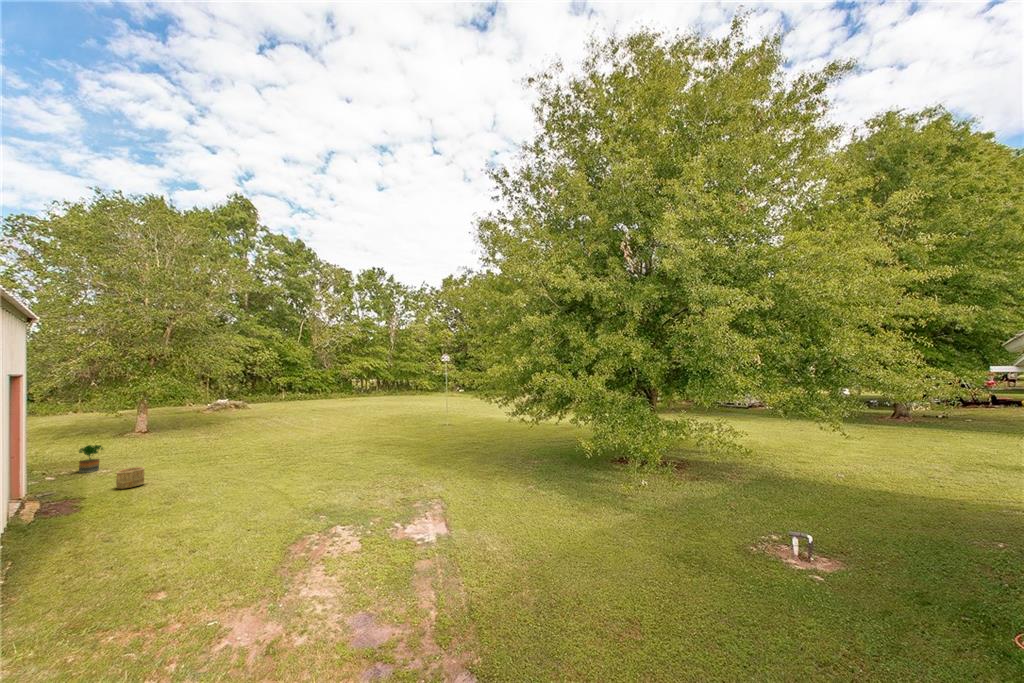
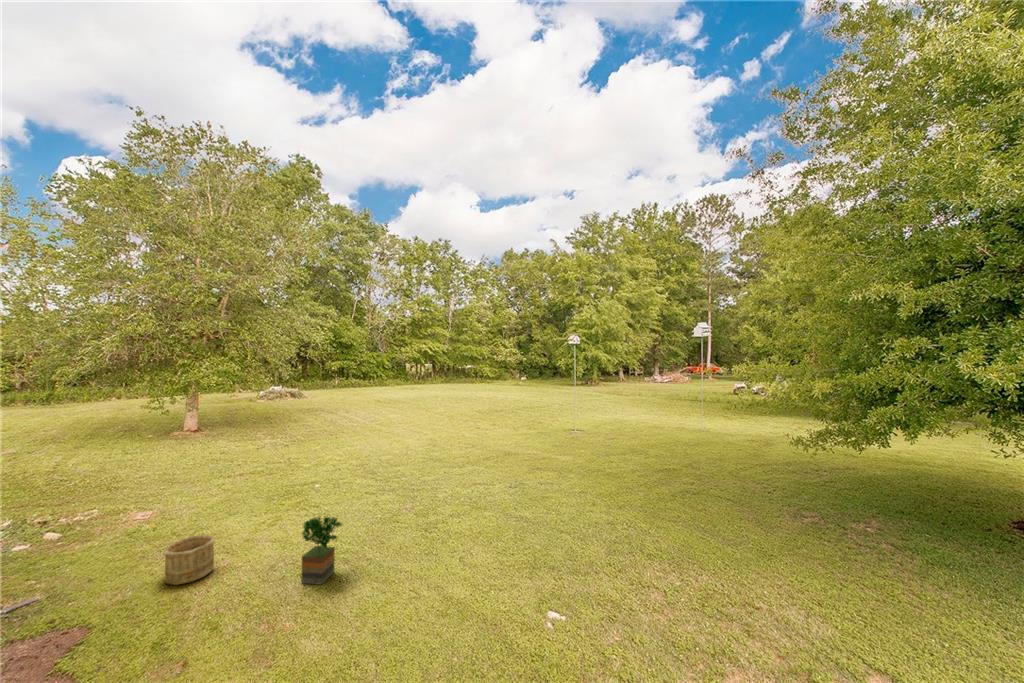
potted tree: present [79,445,103,473] -> present [301,517,342,585]

